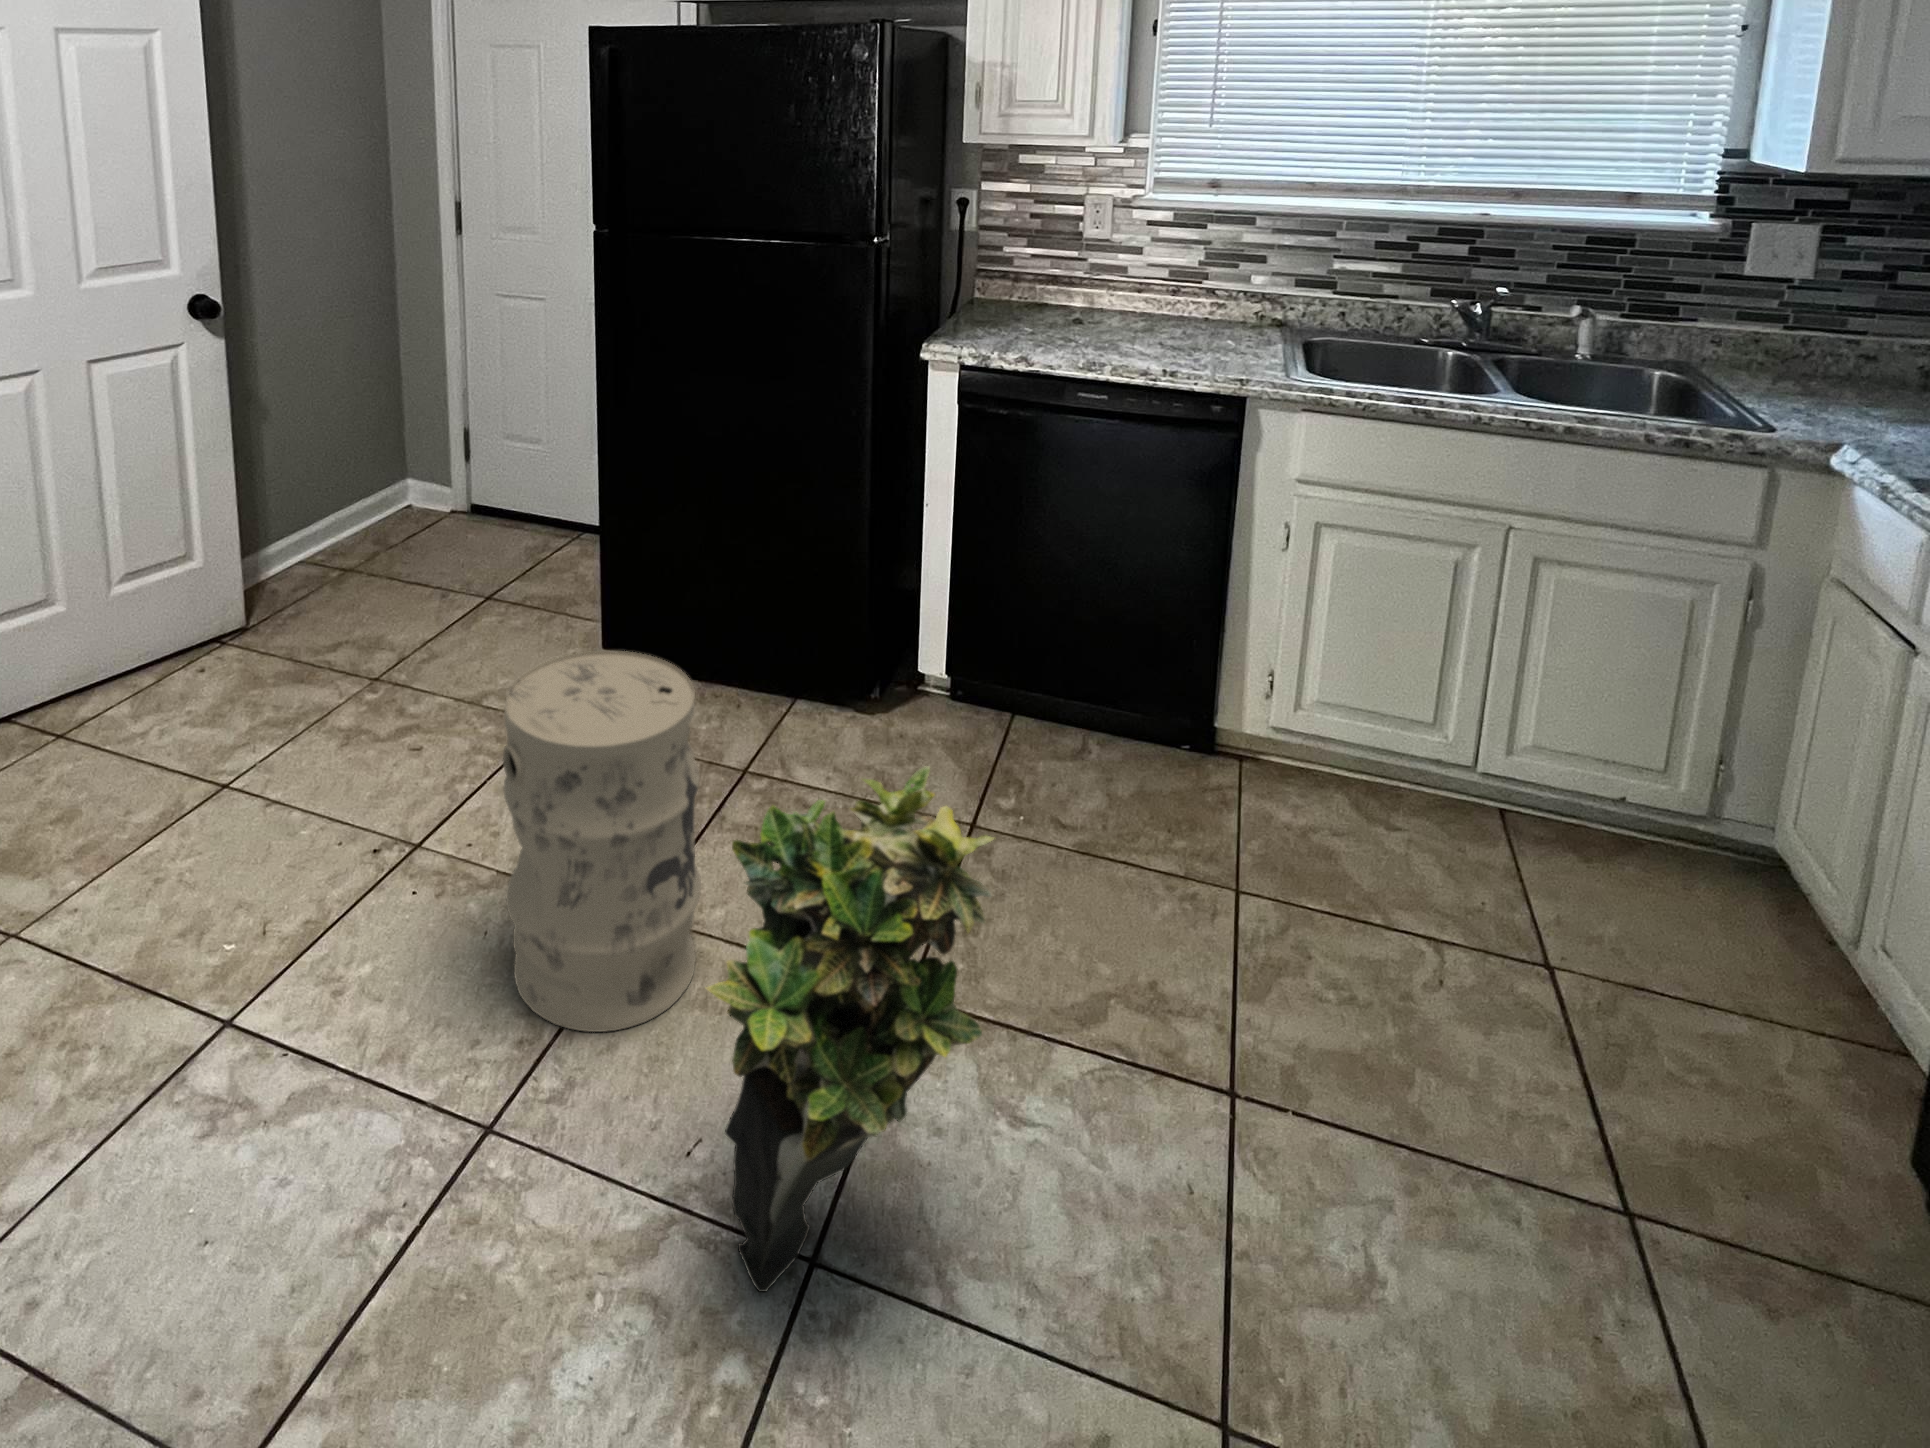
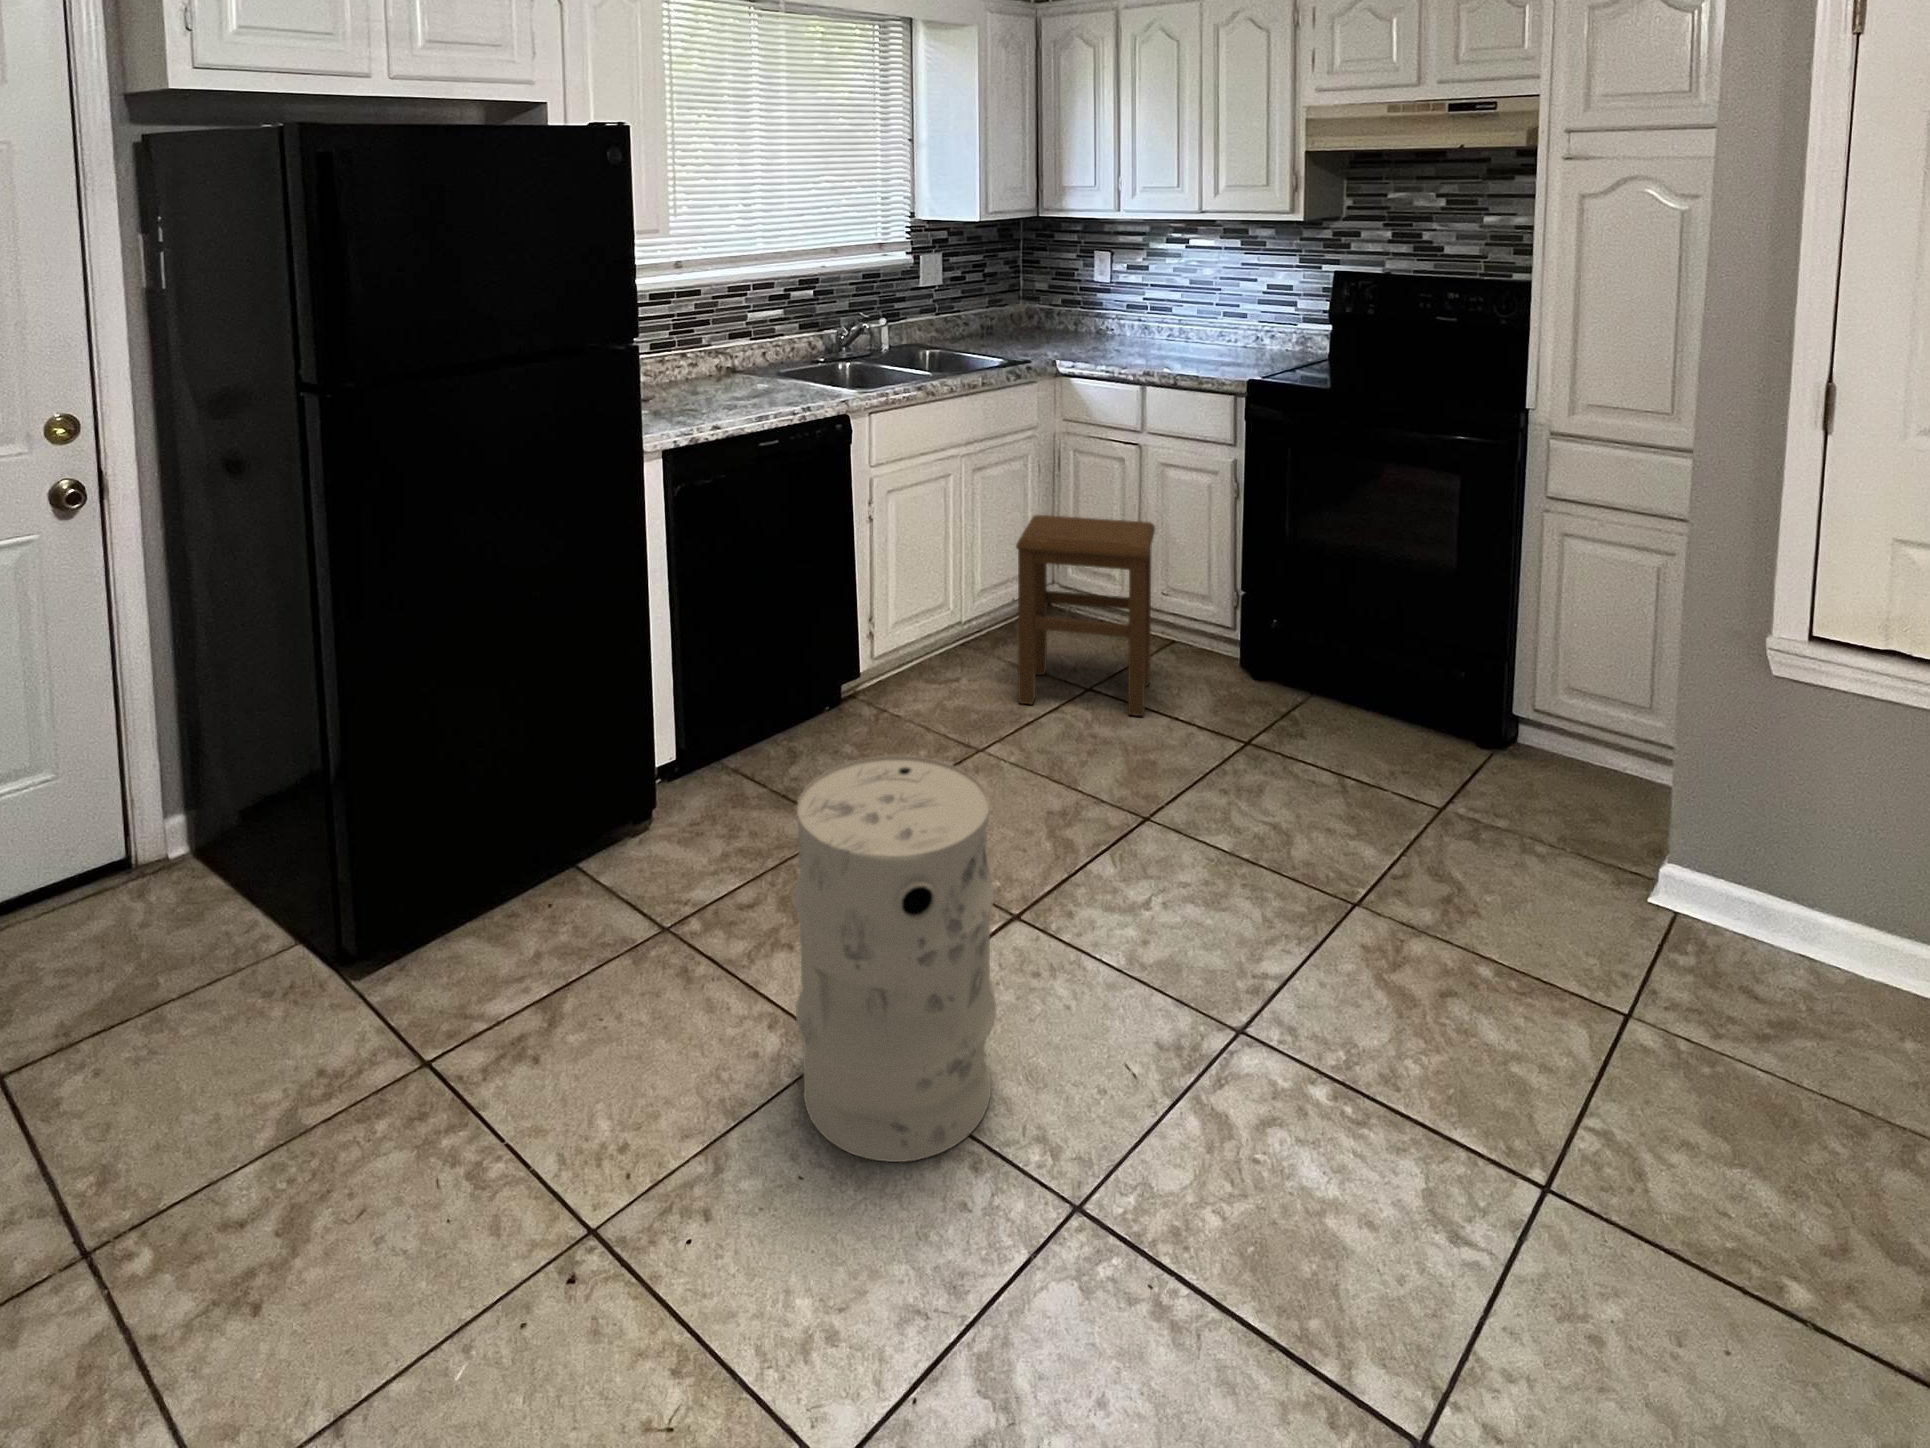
stool: none [1387,652,1721,1038] -> present [1016,515,1155,716]
potted plant: present [705,766,994,1292] -> none [1116,663,1325,1064]

